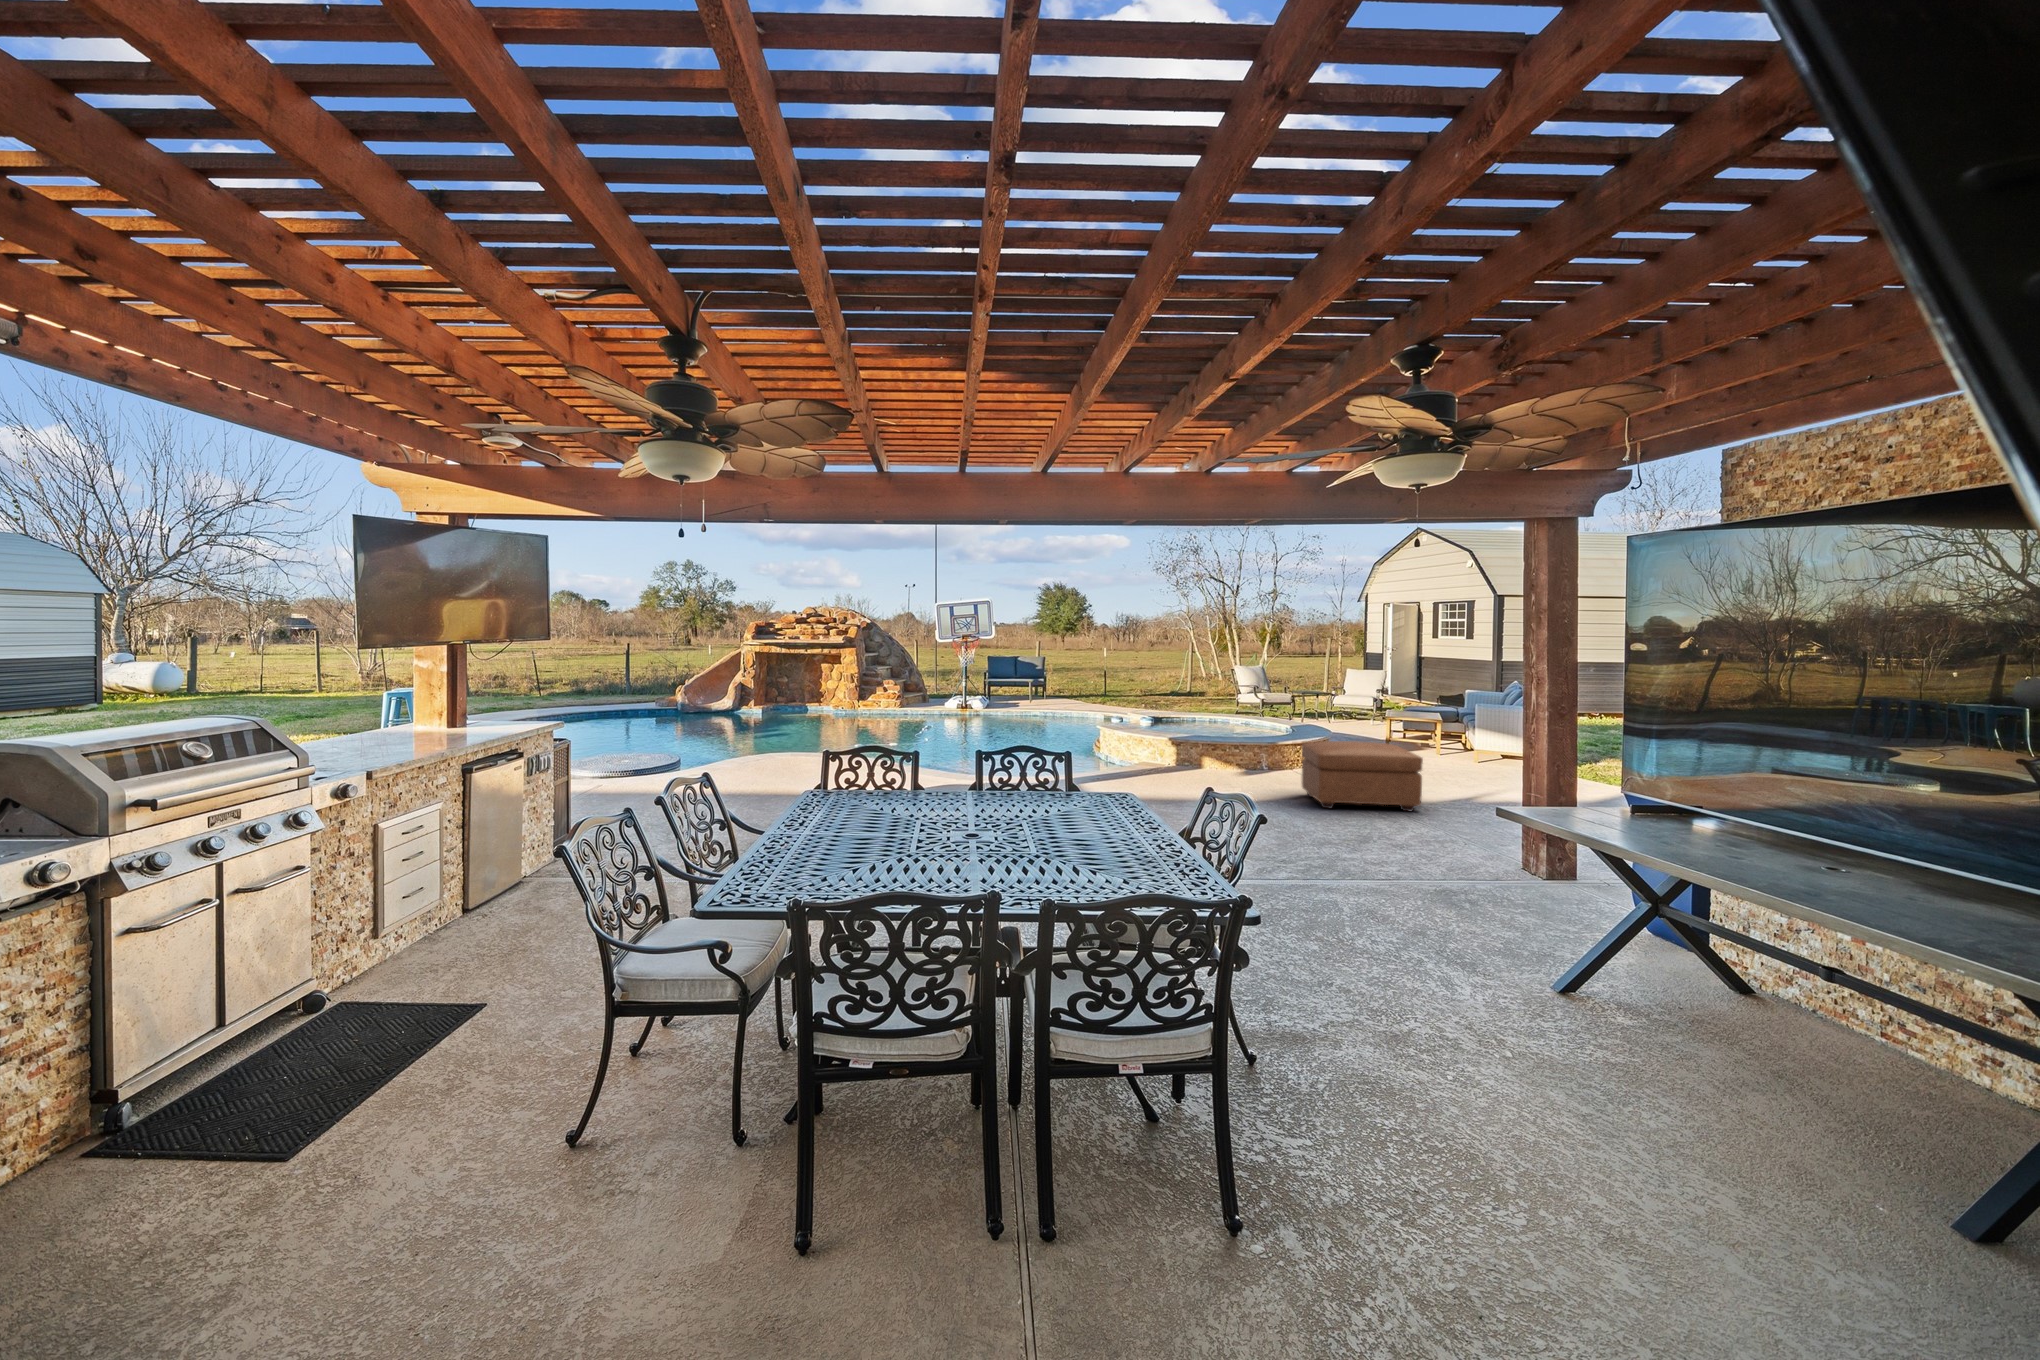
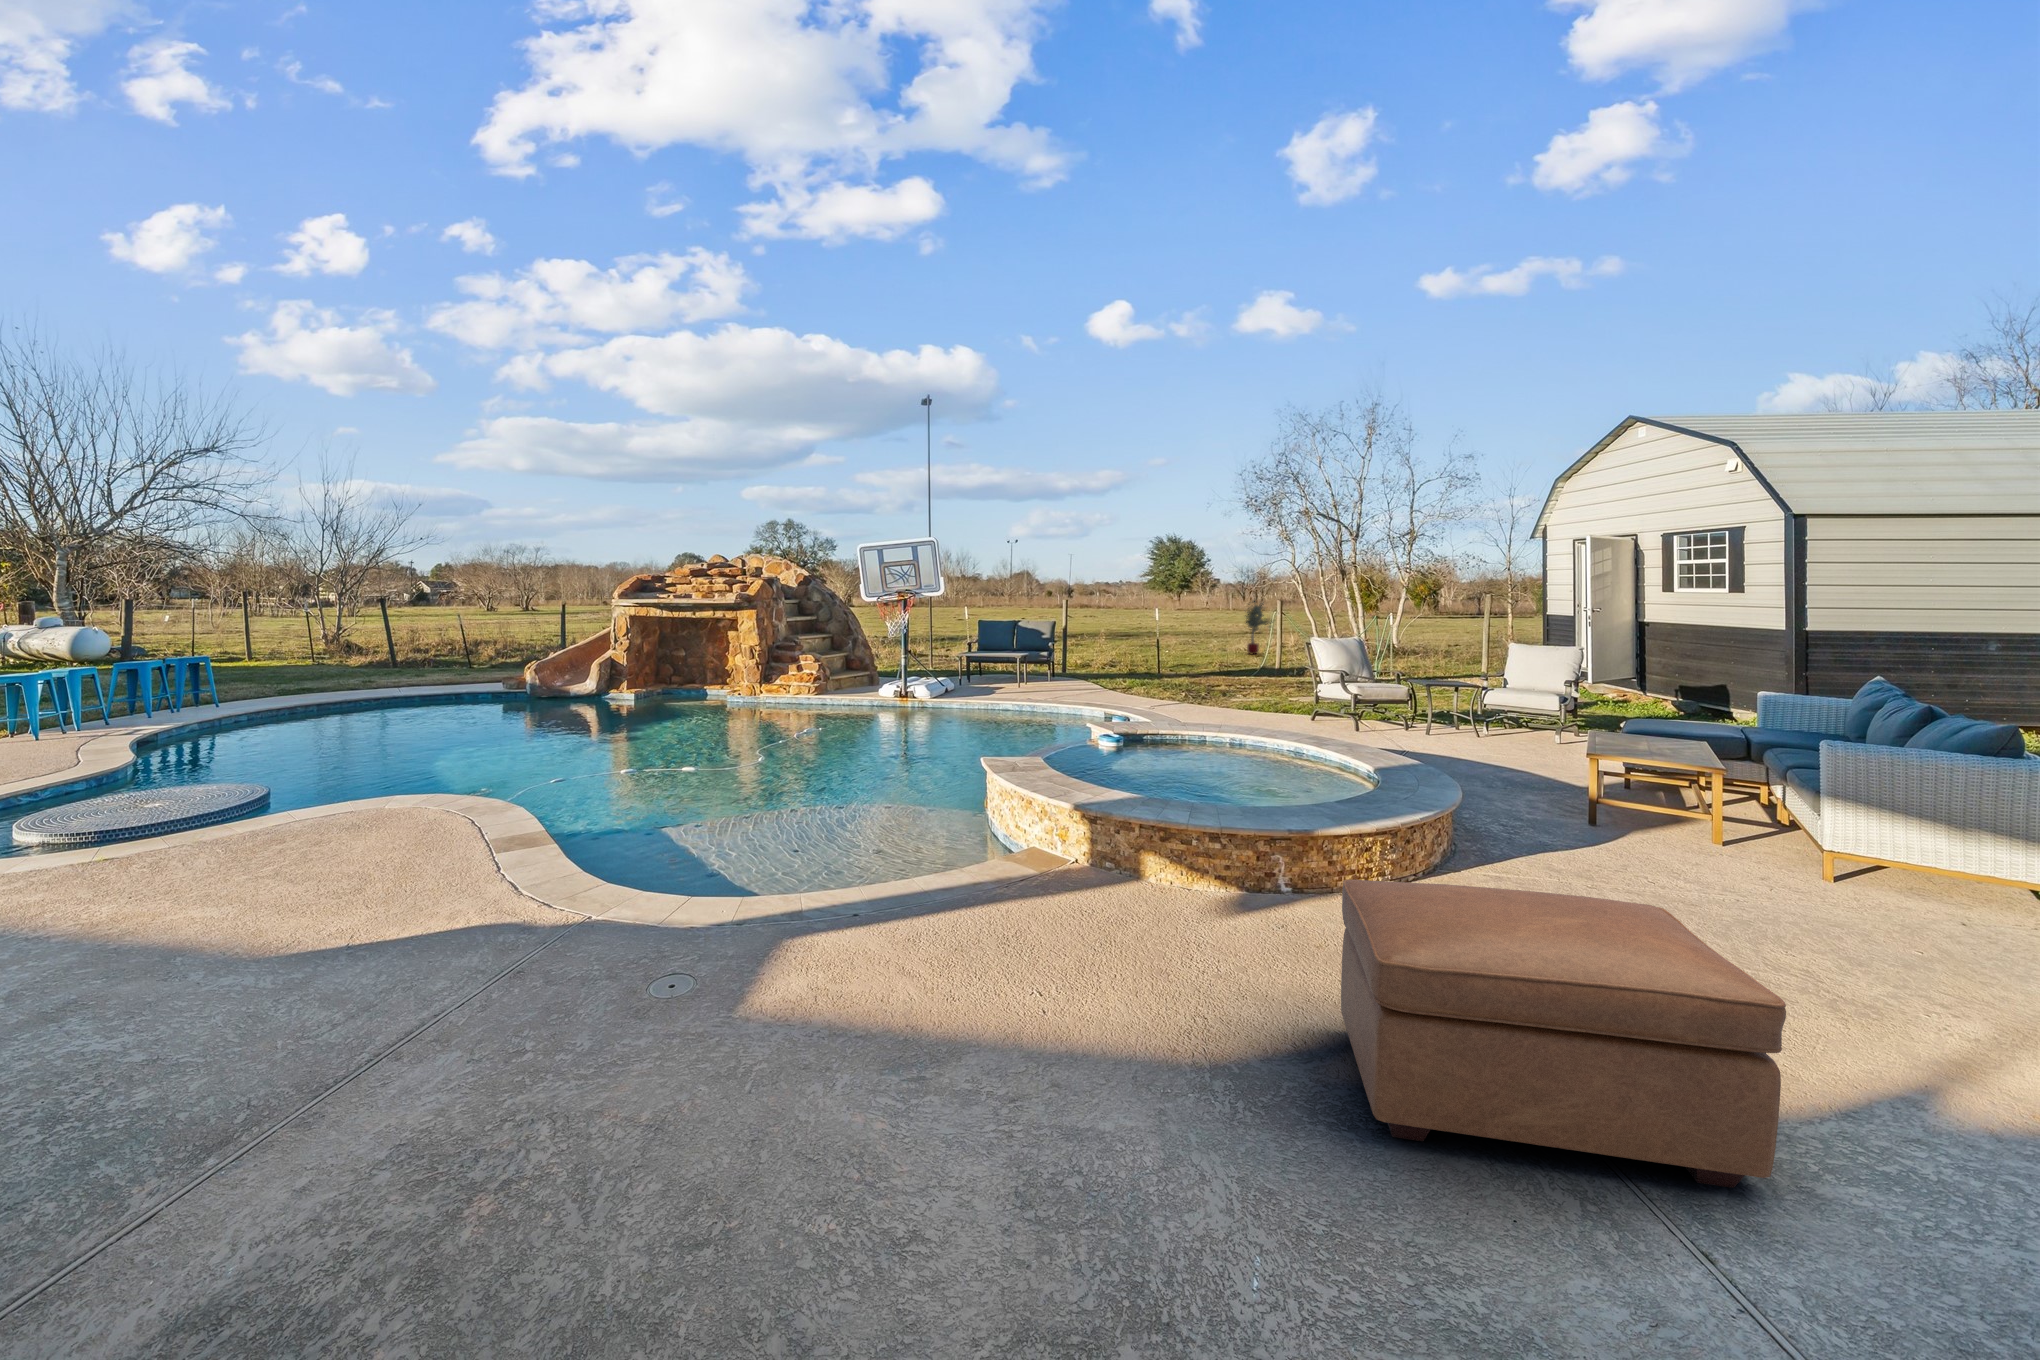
potted tree: none [1170,639,1193,679] -> present [1245,600,1273,654]

